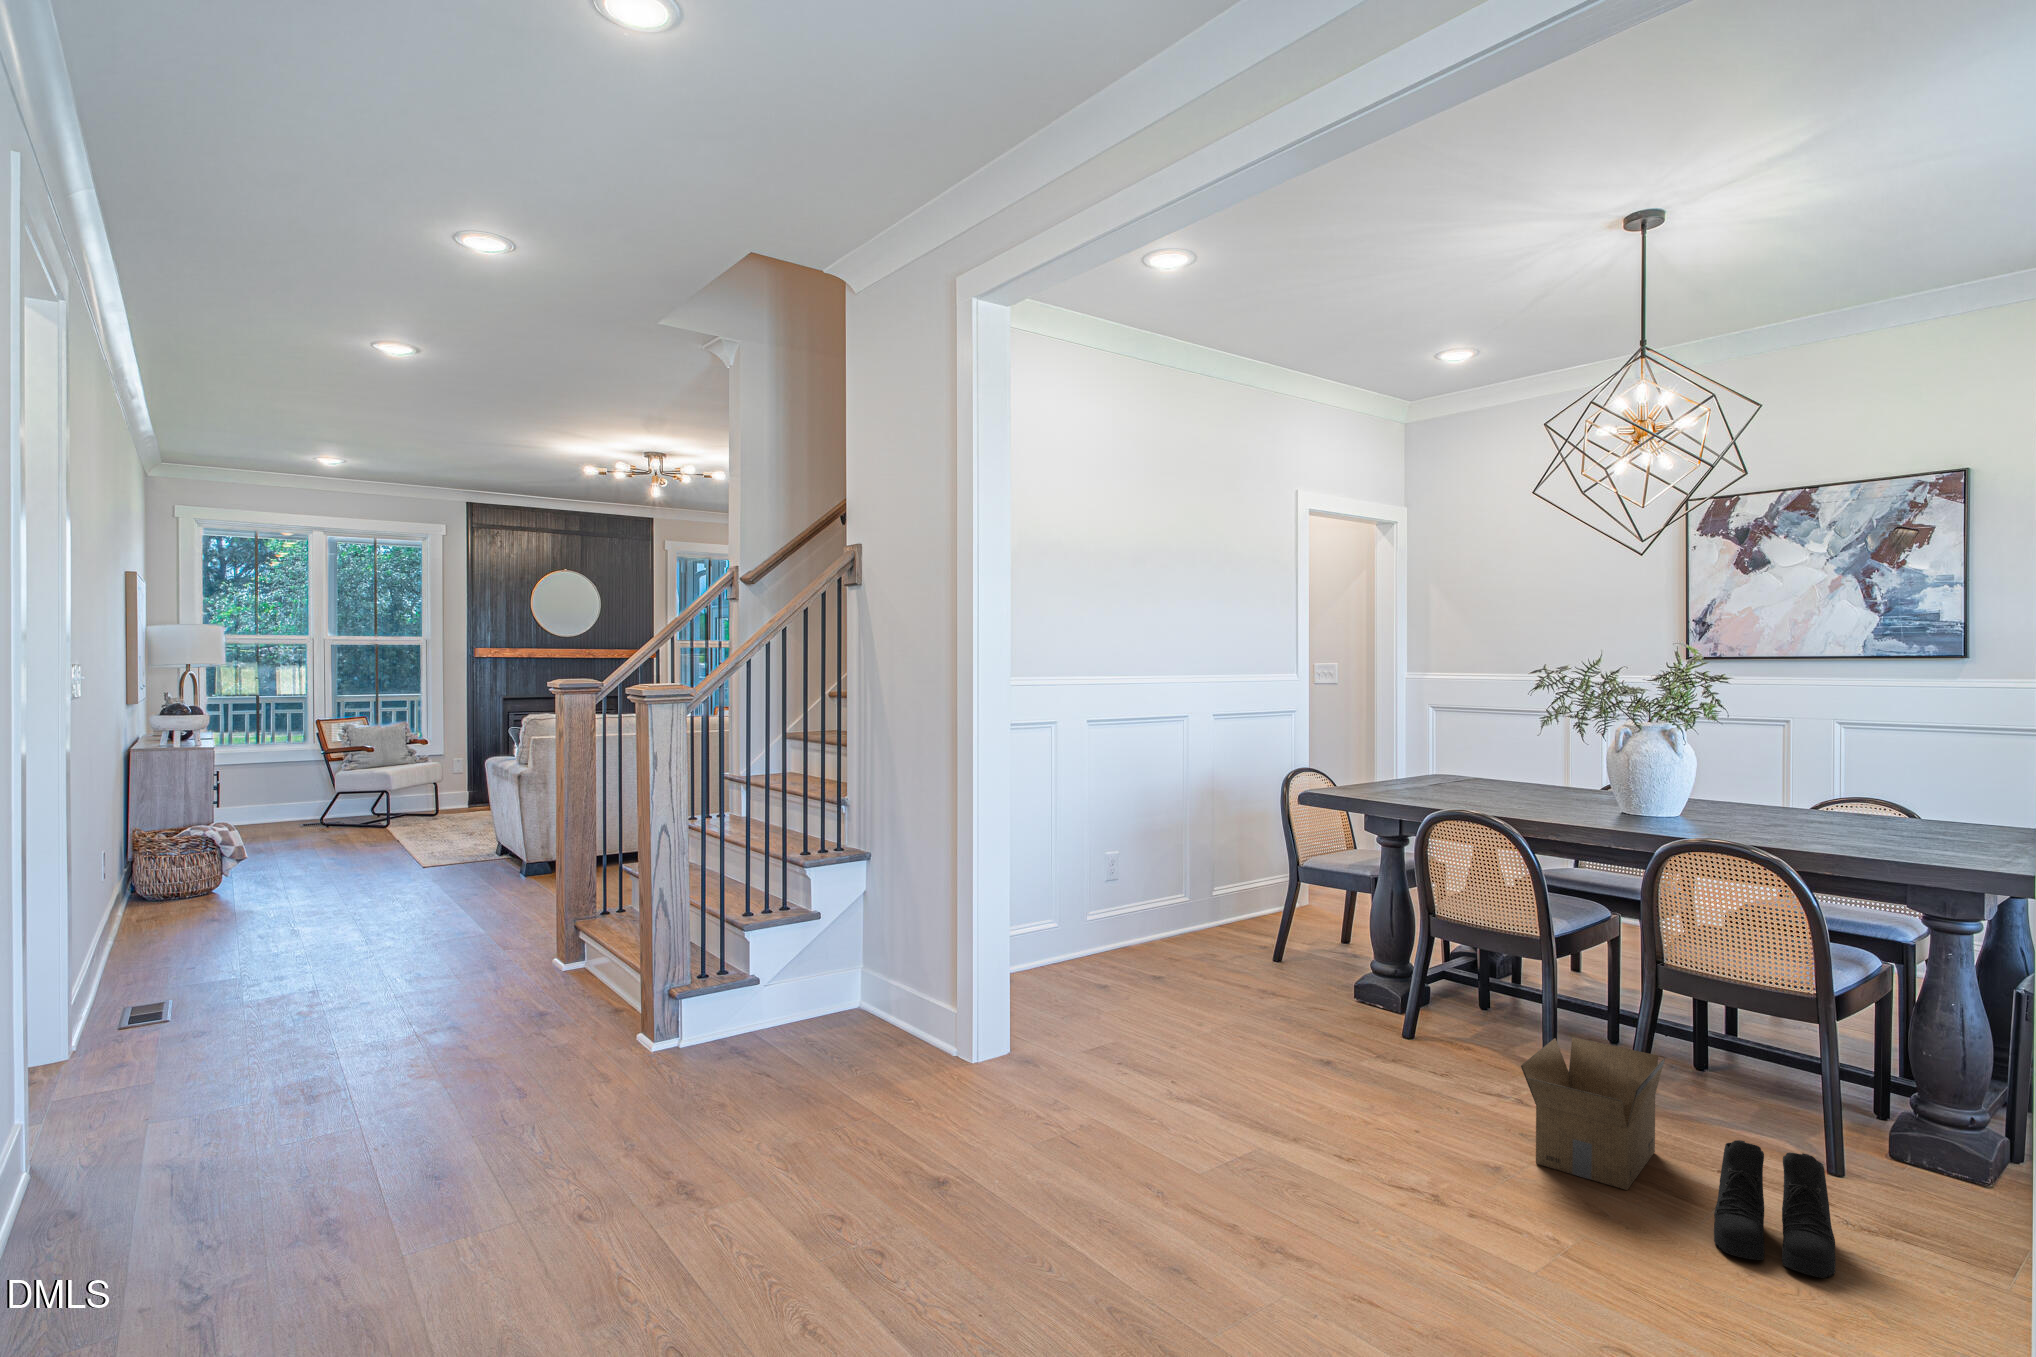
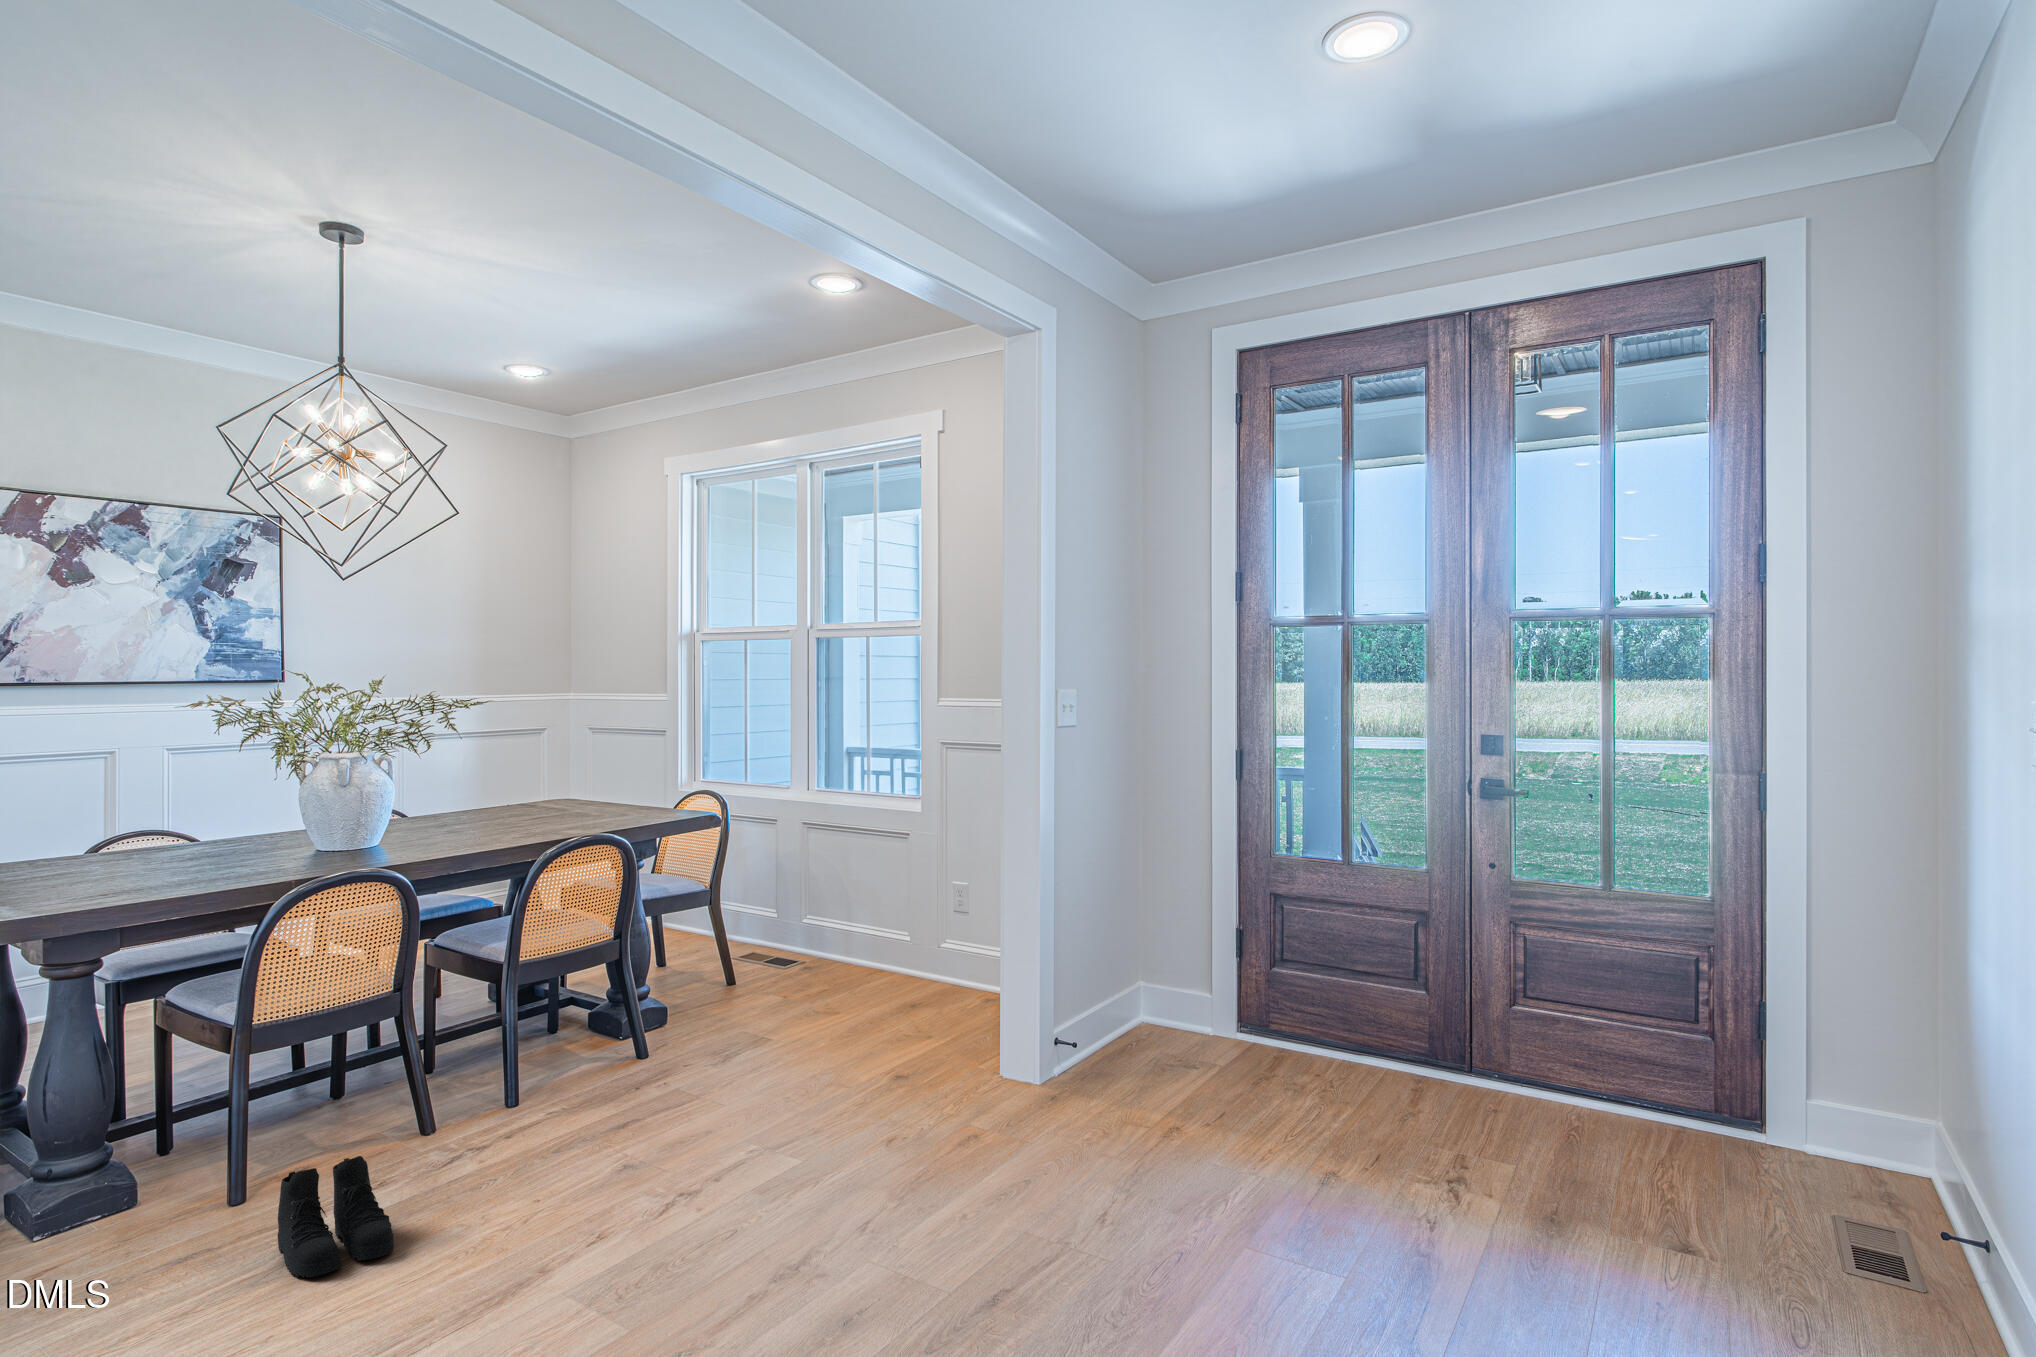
cardboard box: present [1521,1037,1665,1190] -> none [42,1129,194,1308]

